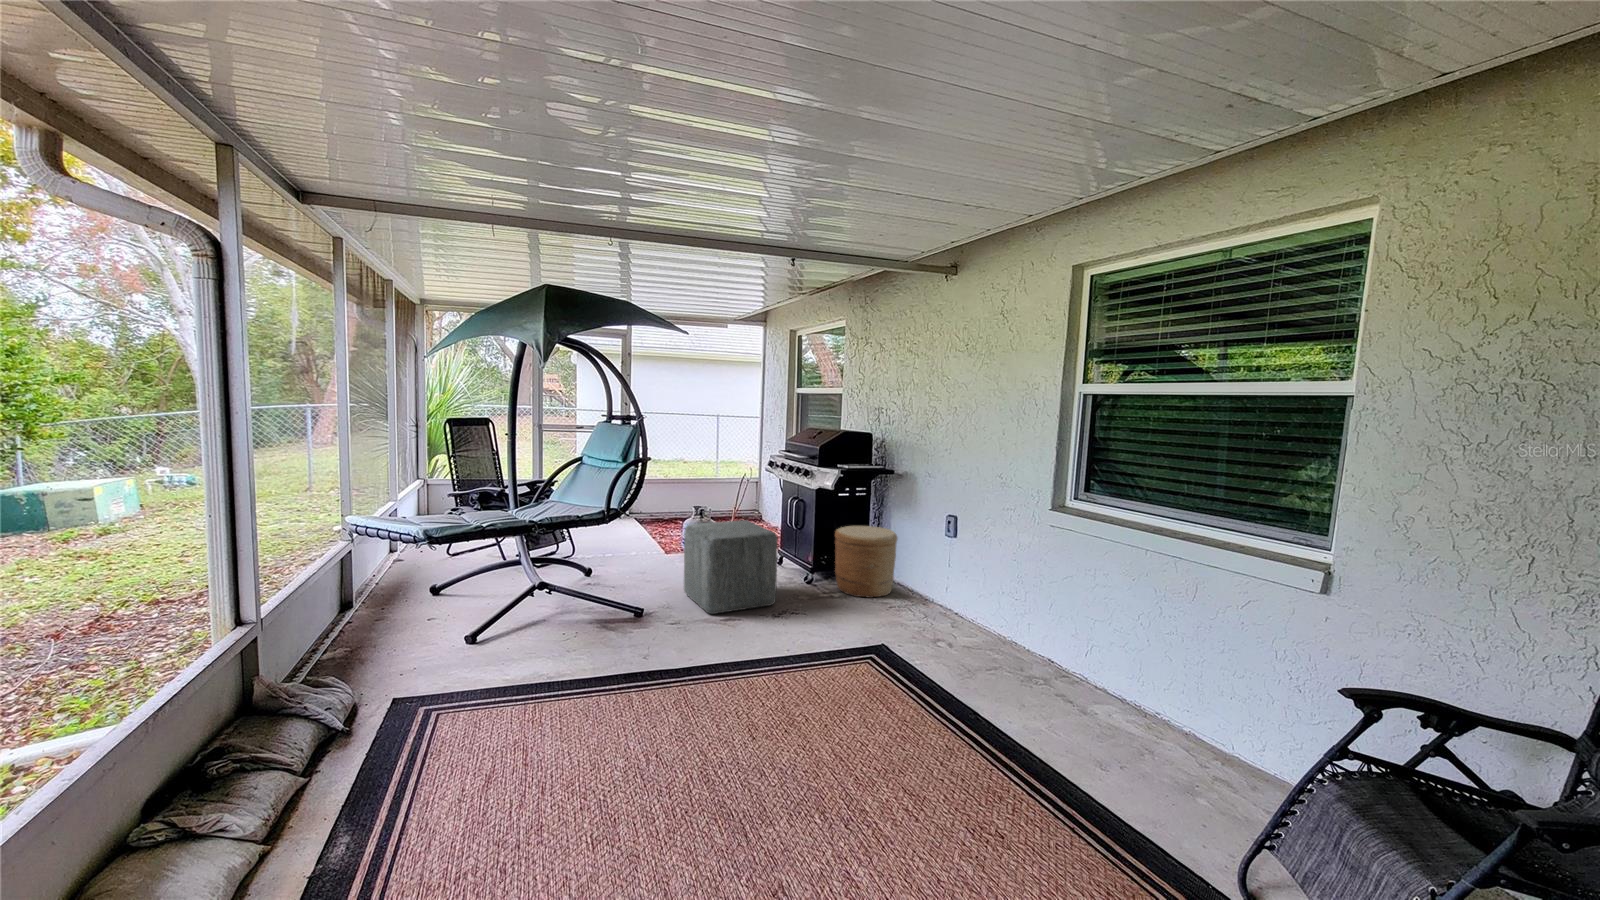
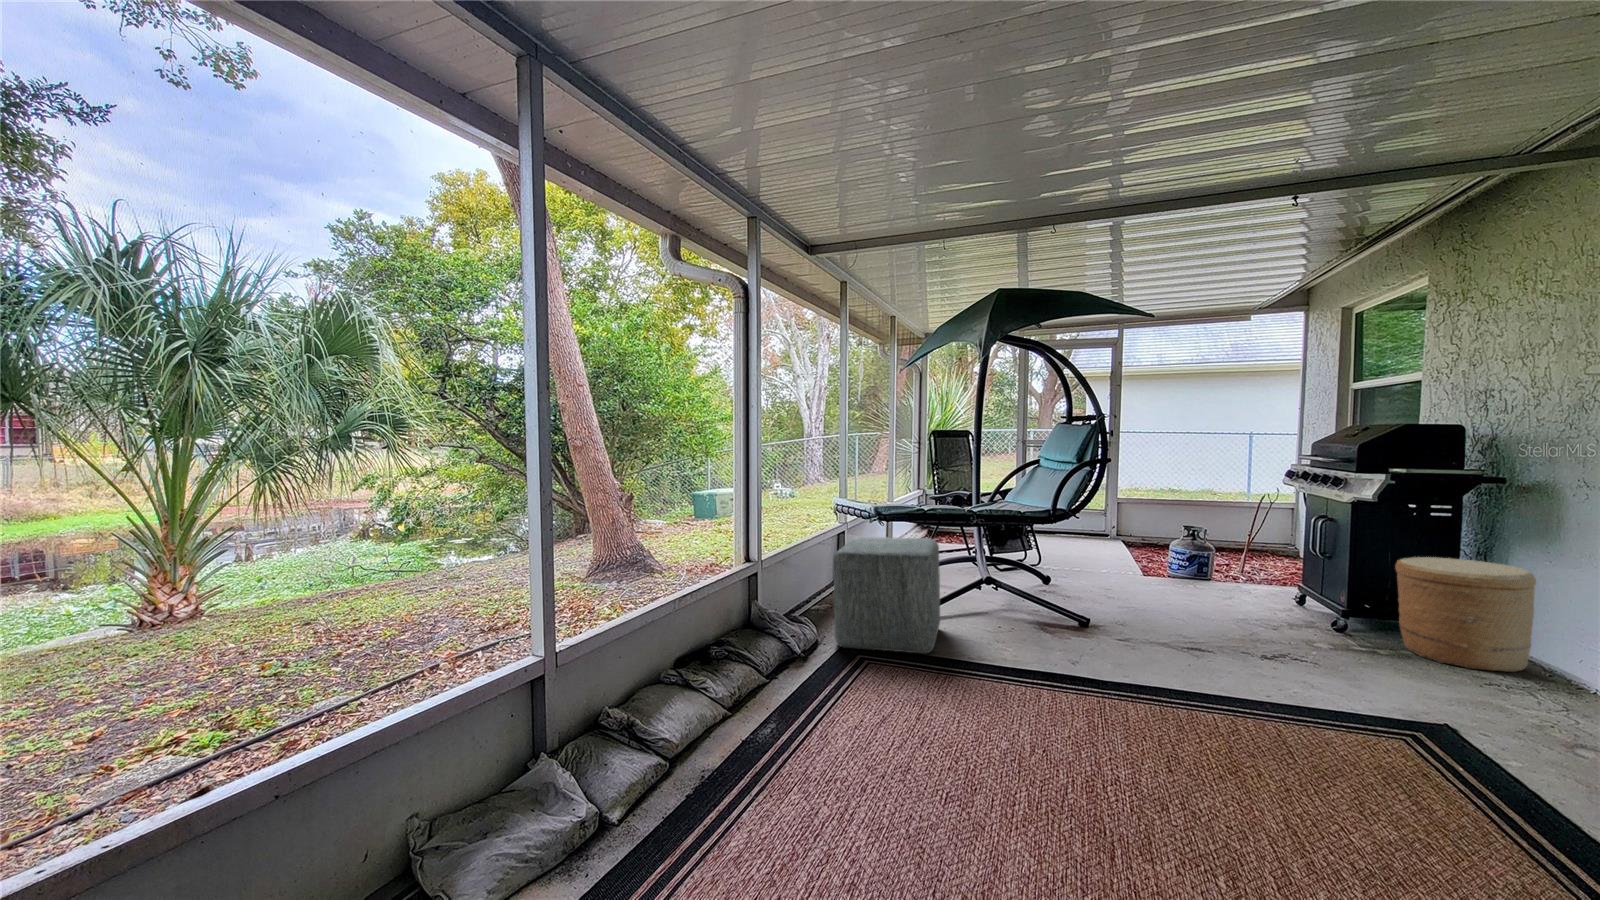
ottoman: present [684,520,778,614] -> present [833,537,940,654]

